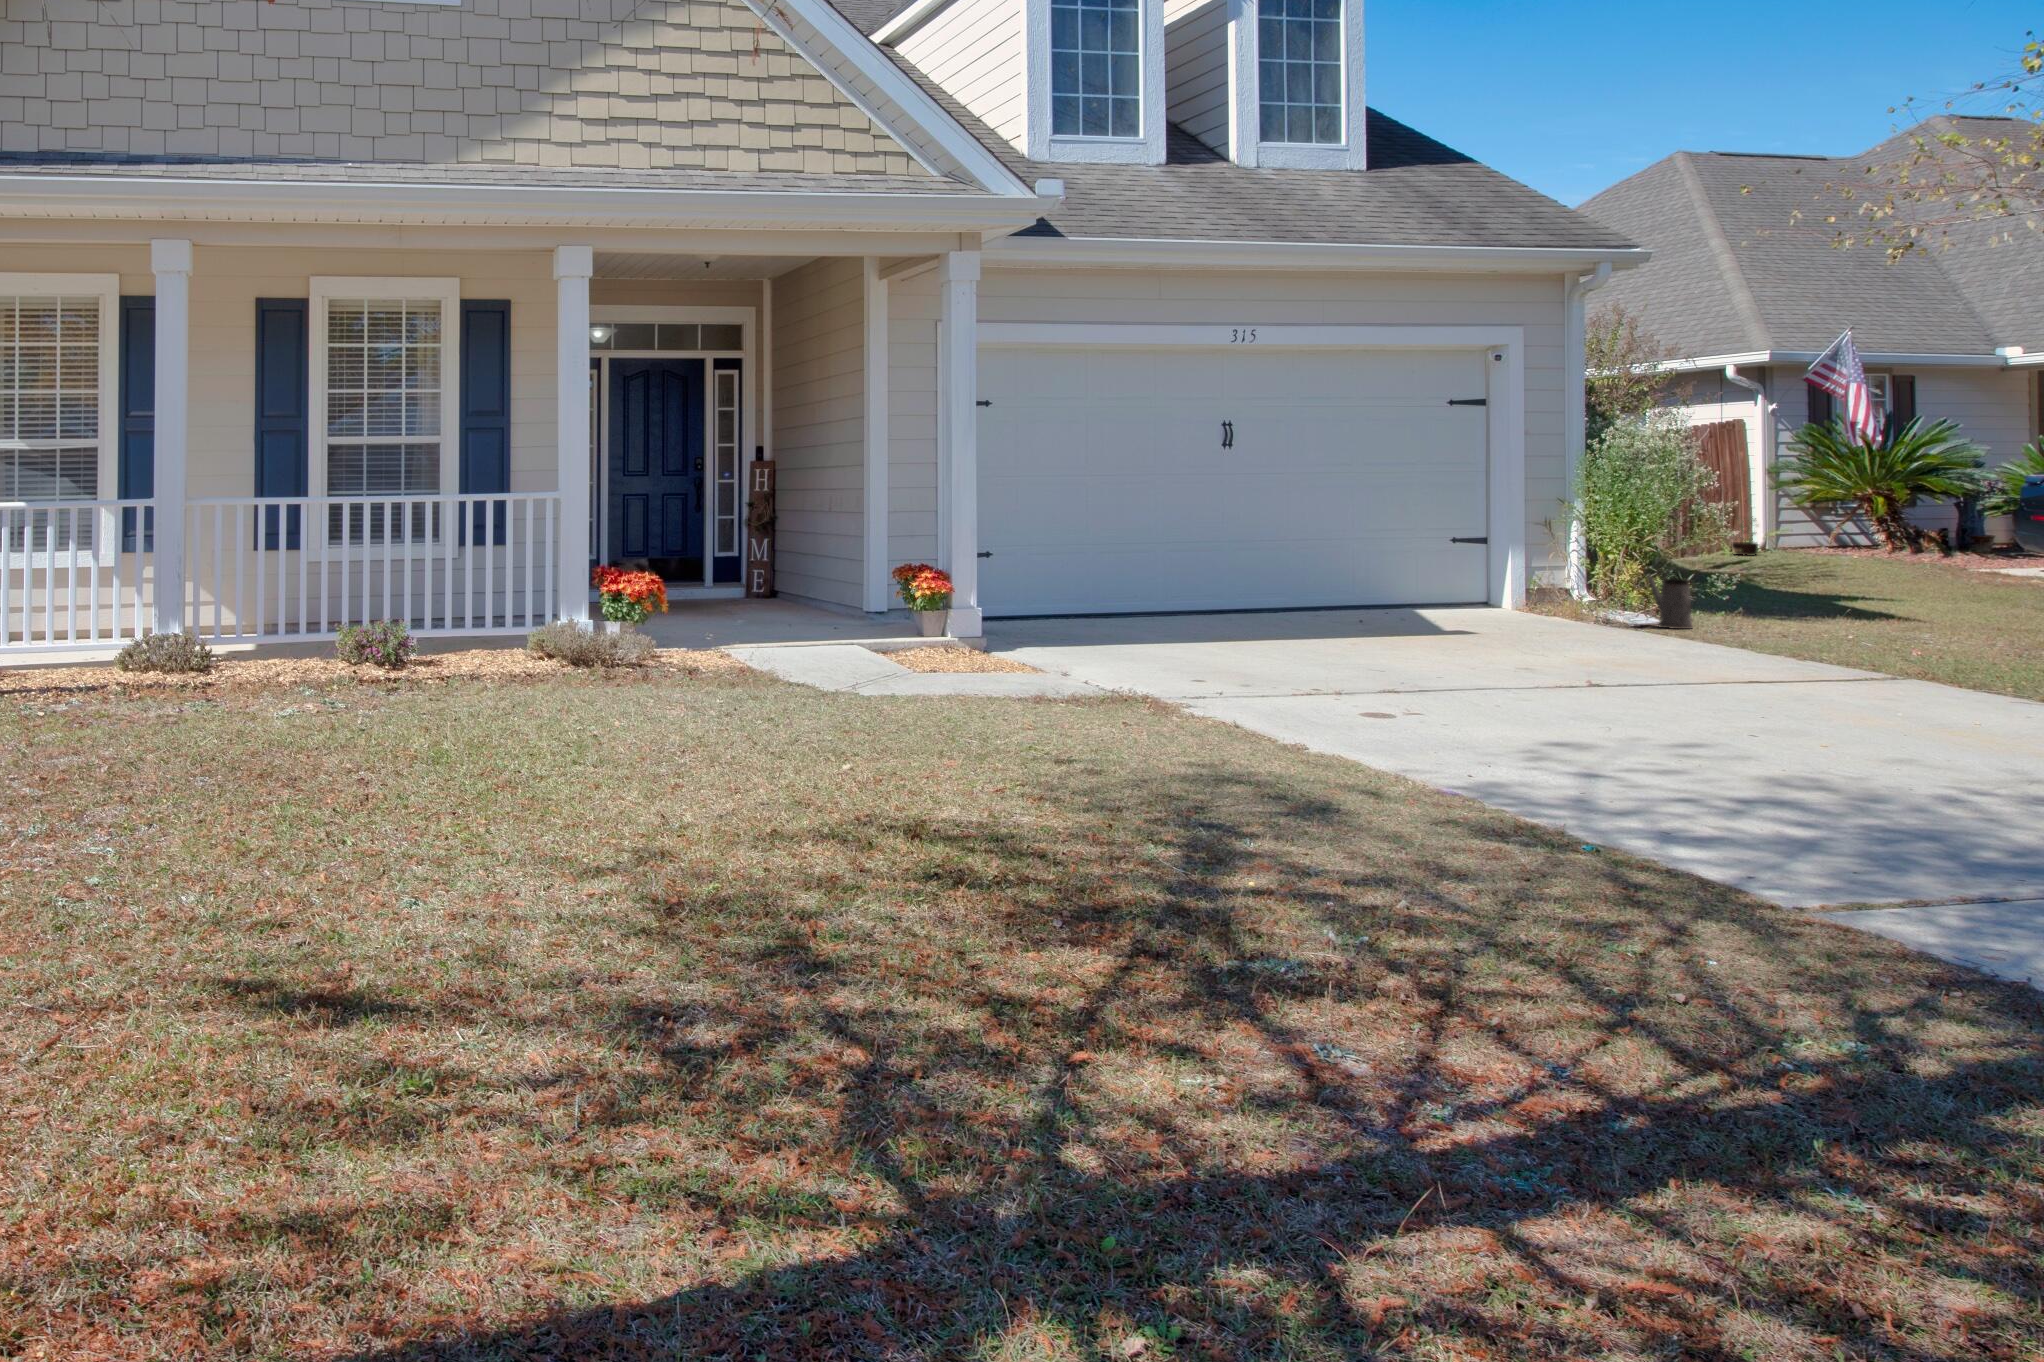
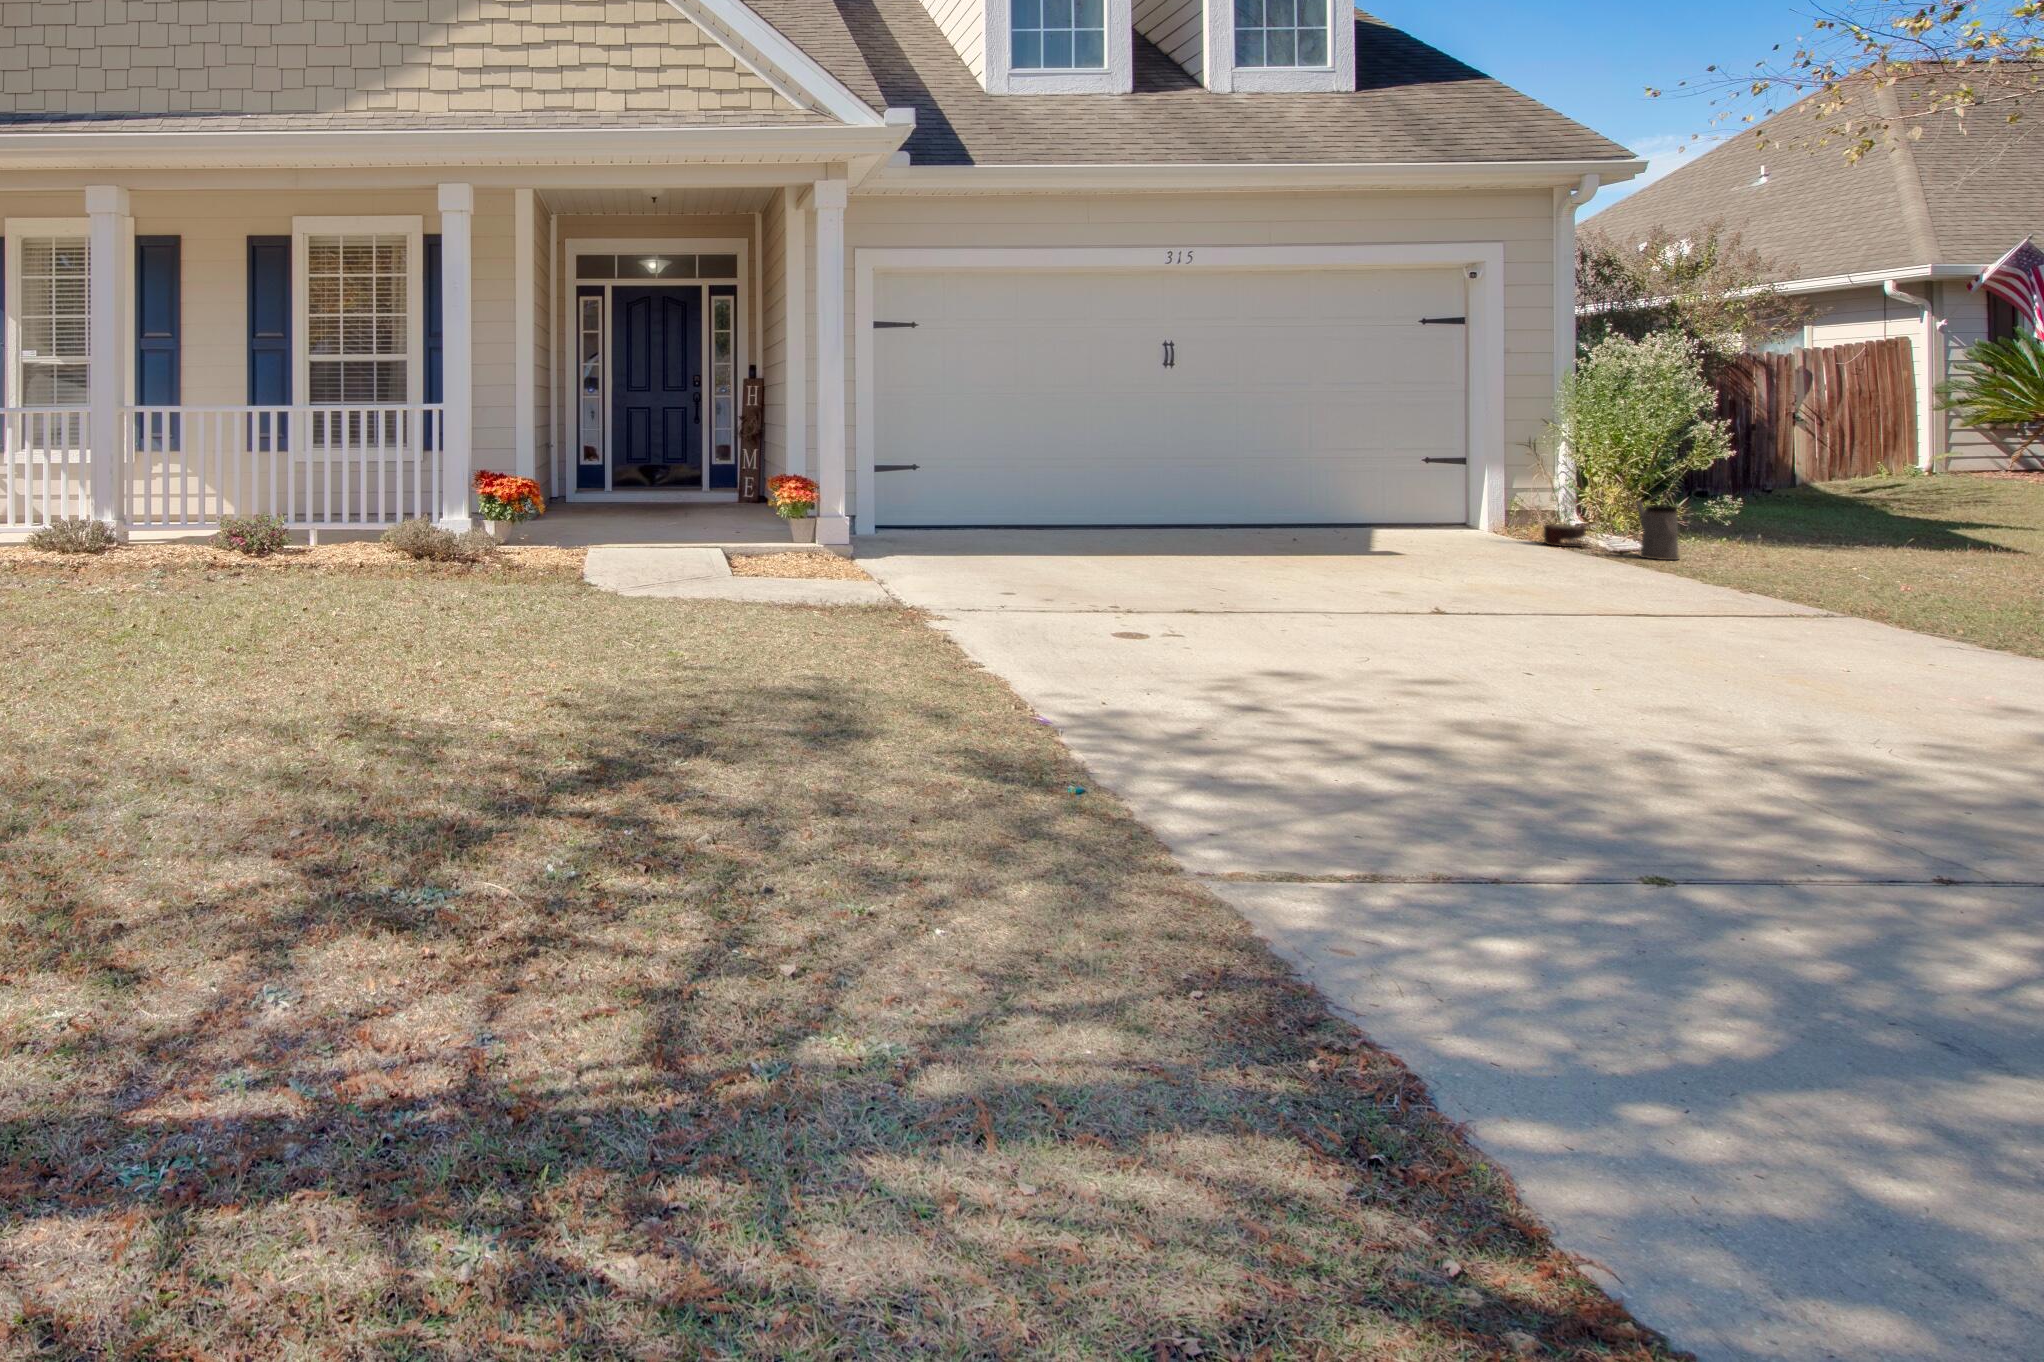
decorative plant: present [1731,515,1758,555] -> present [1544,485,1586,547]

